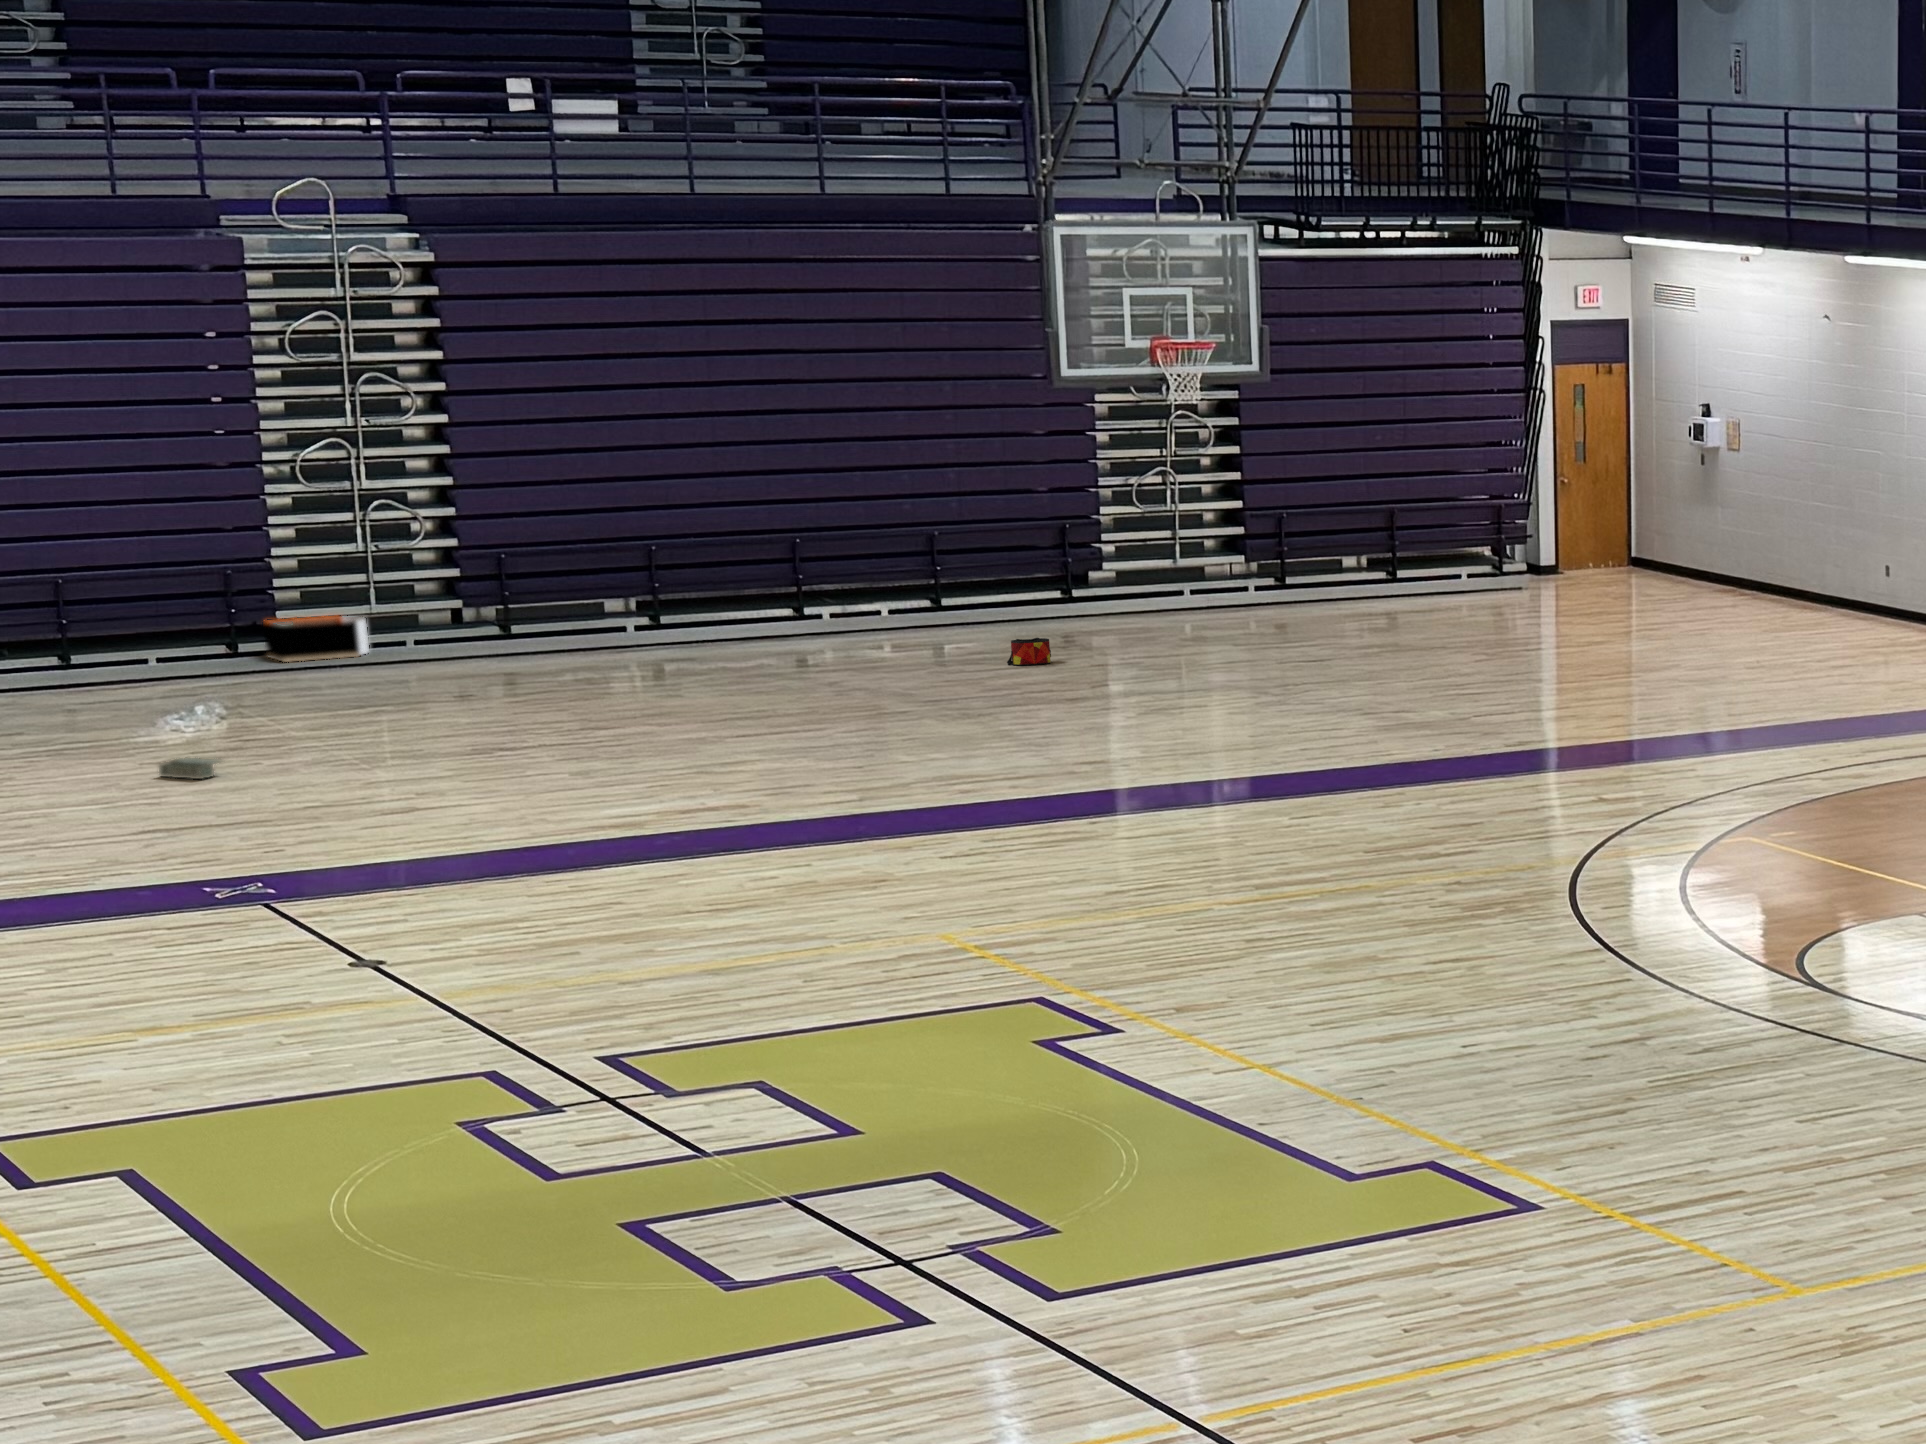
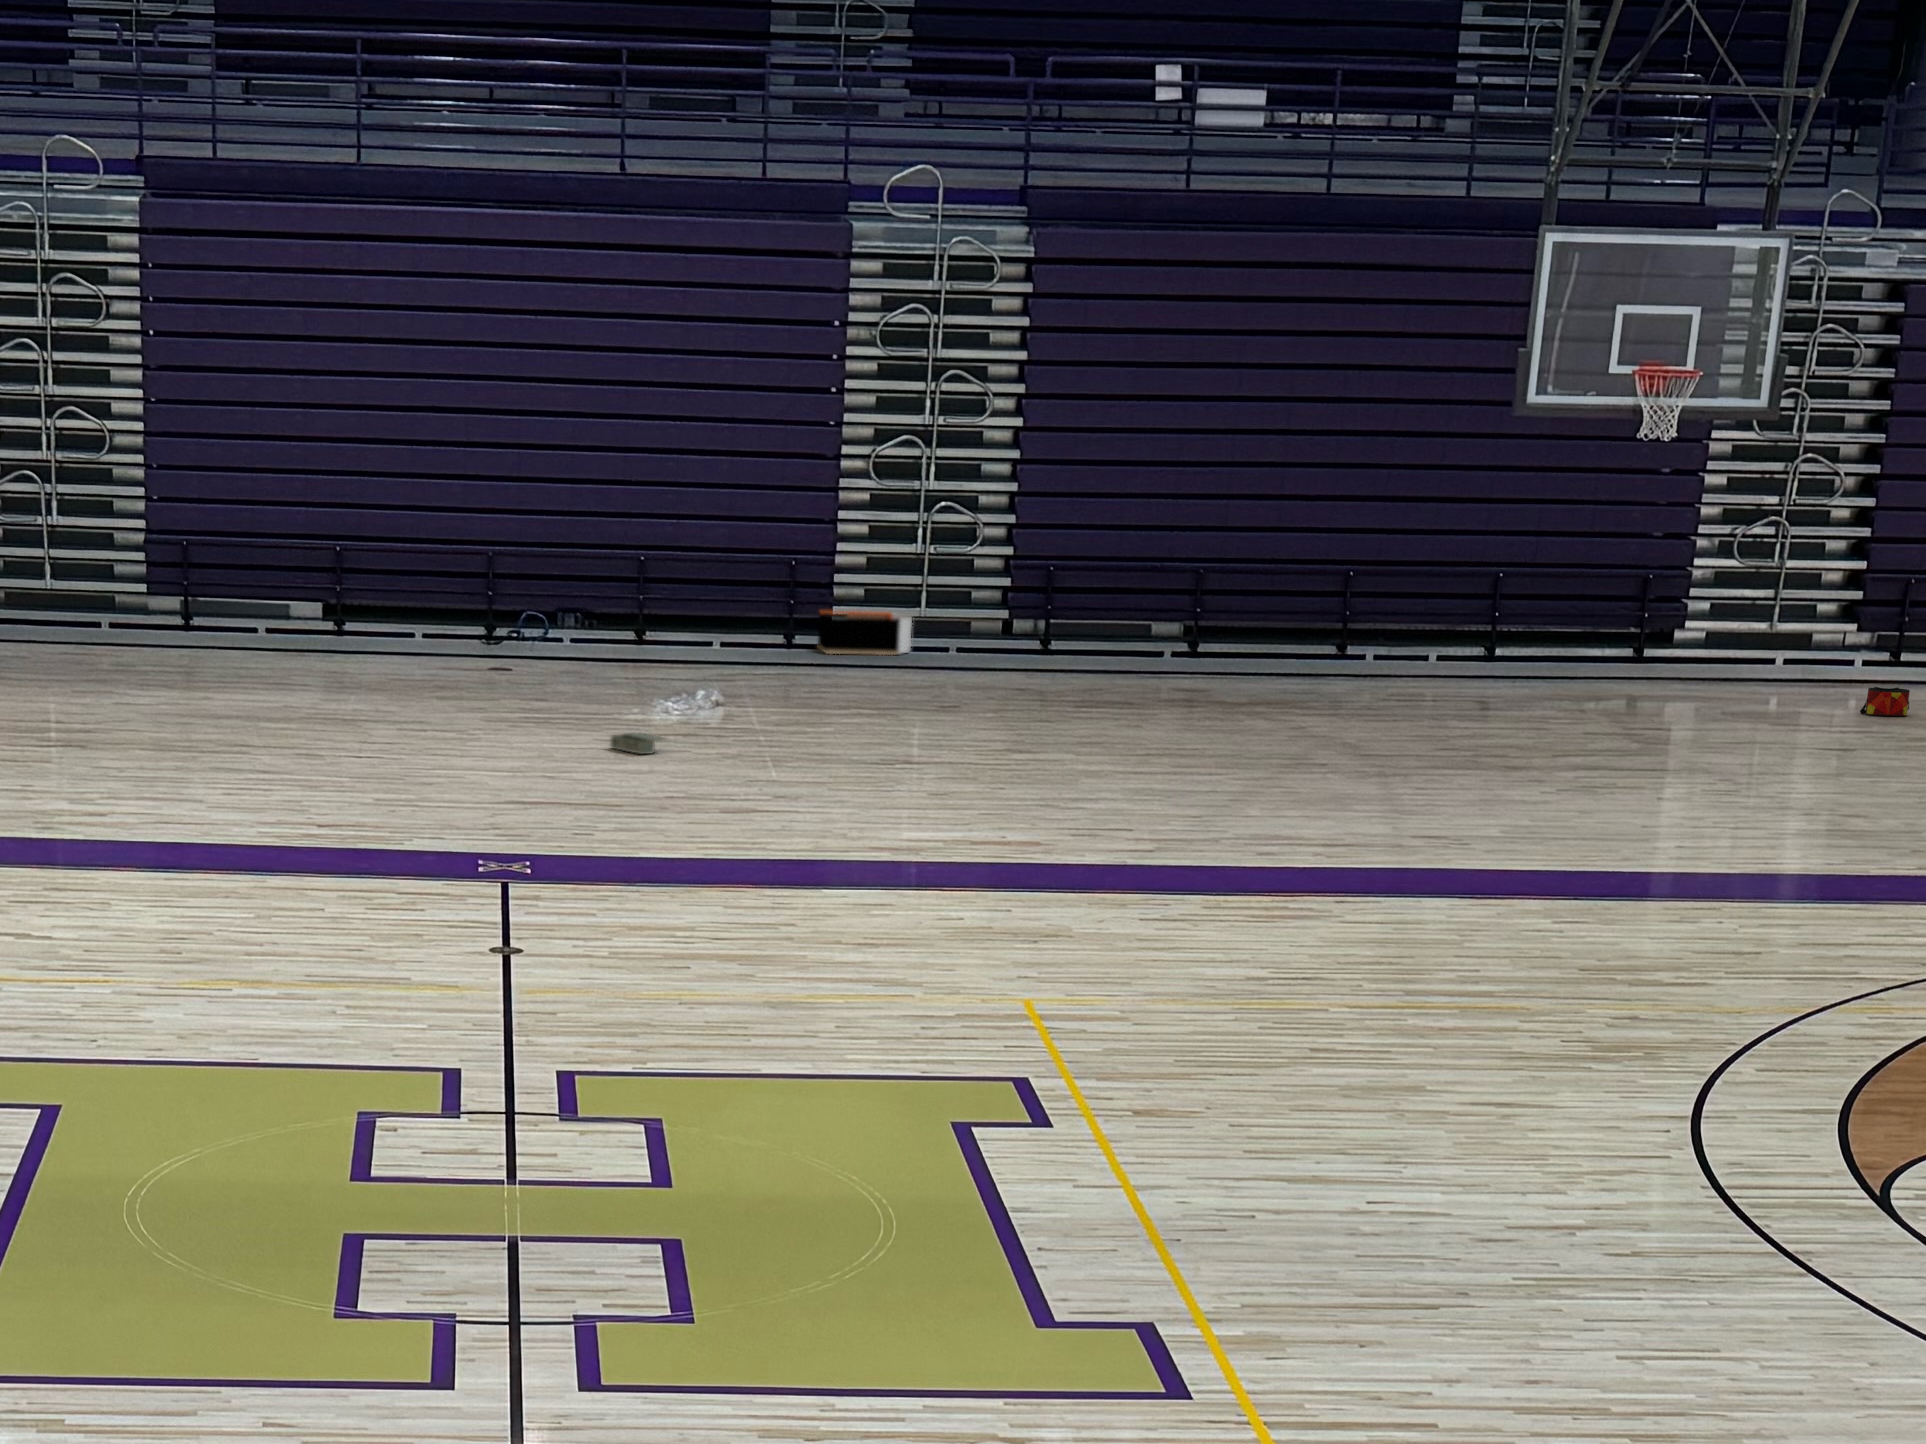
bag: present [1007,638,1051,666] -> present [1860,687,1910,717]

